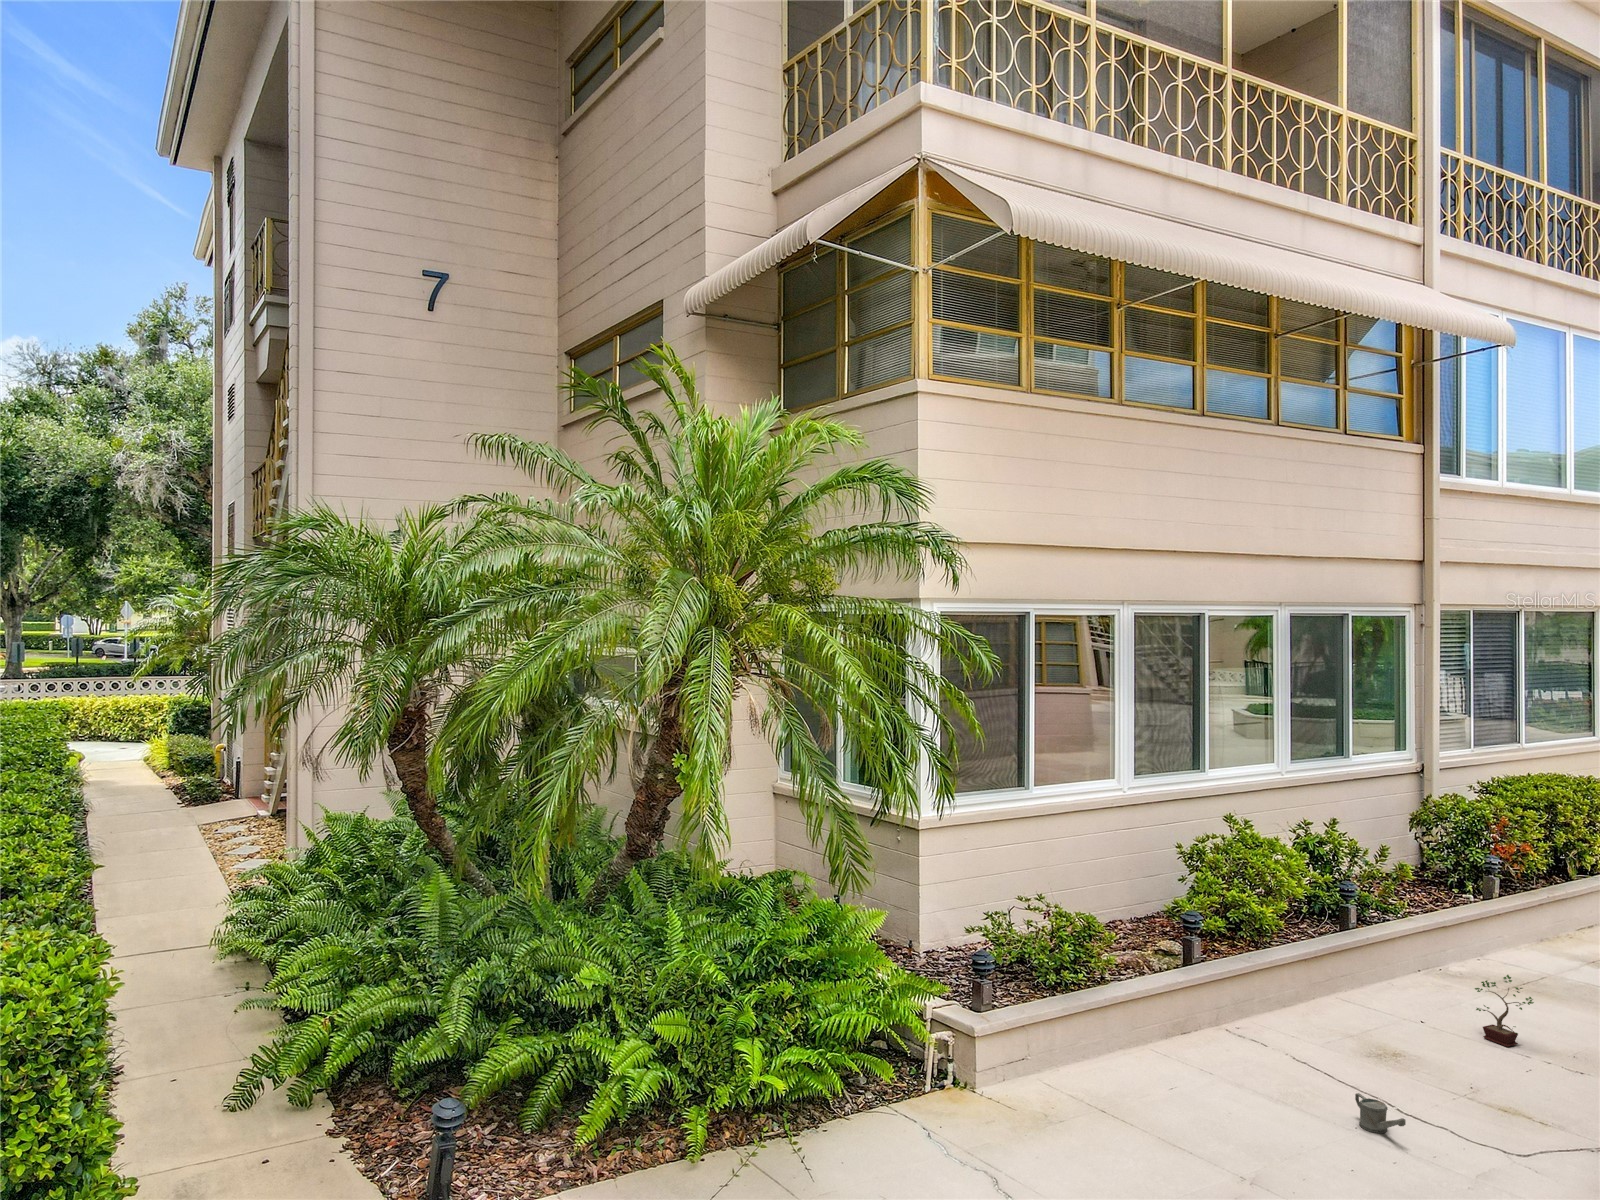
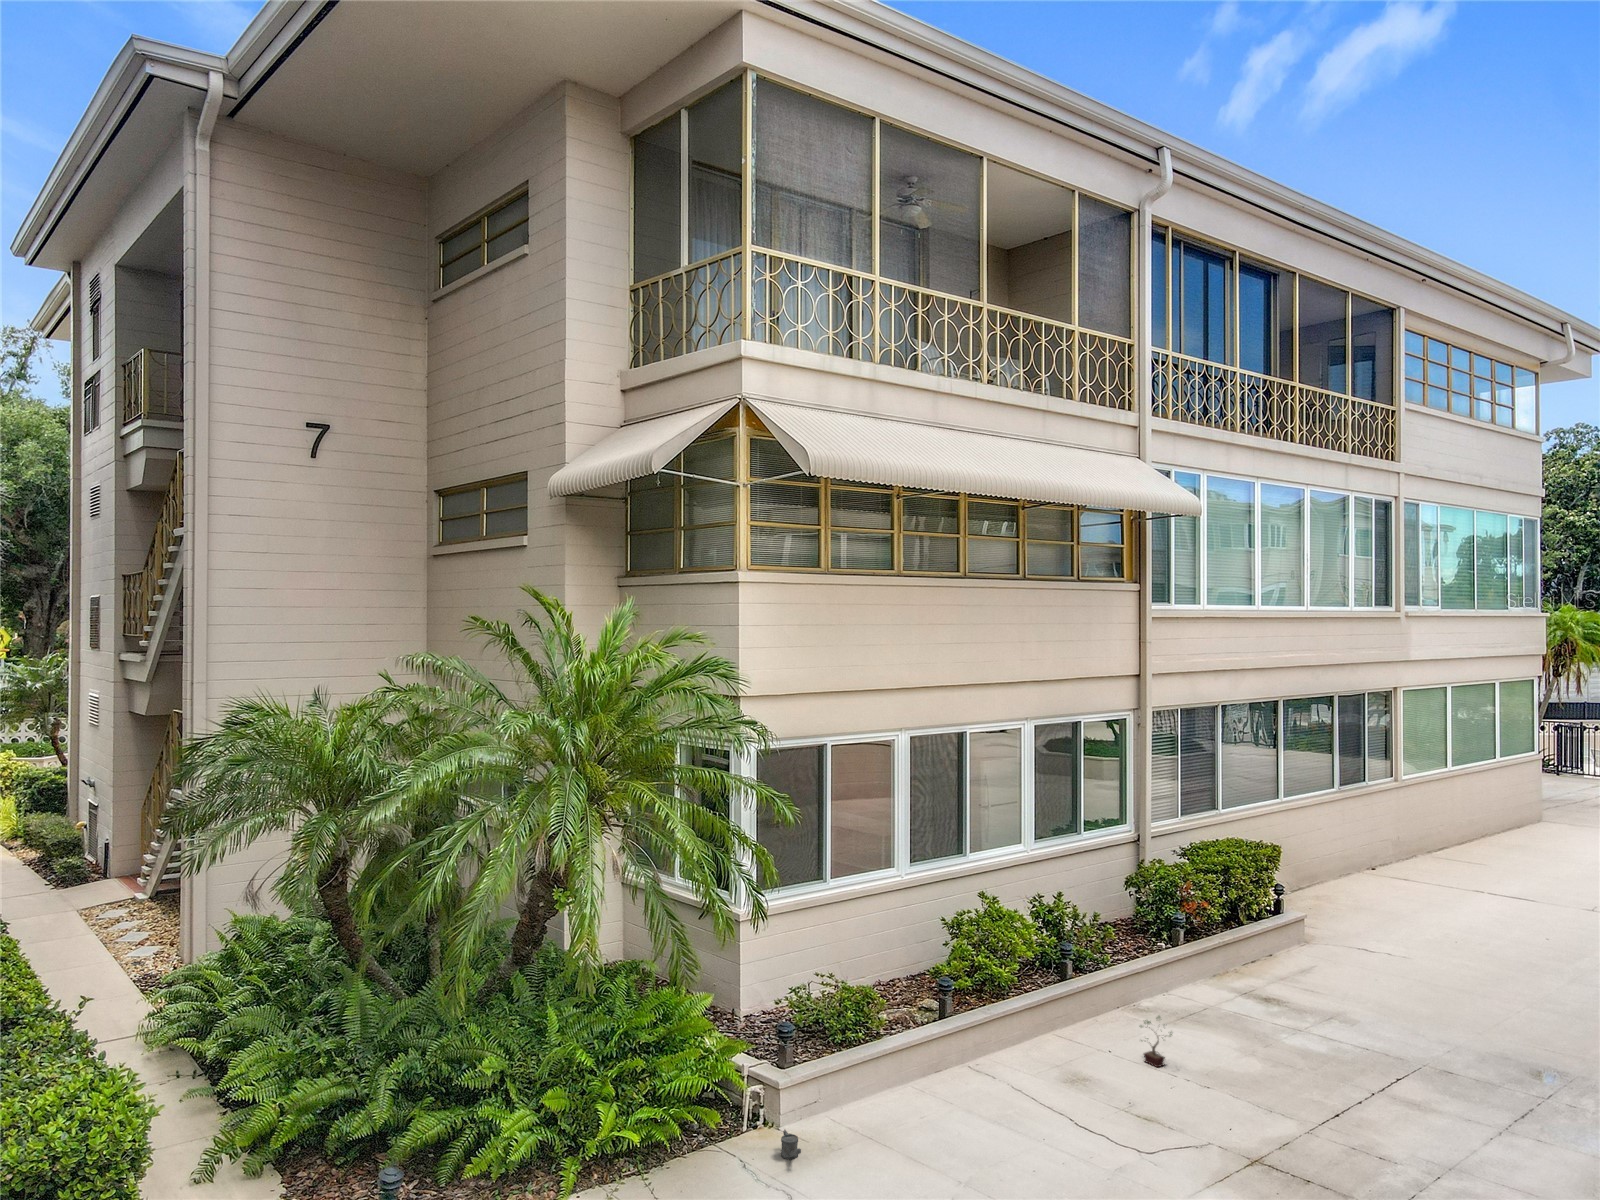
watering can: present [1355,1093,1406,1133] -> present [781,1130,801,1159]

